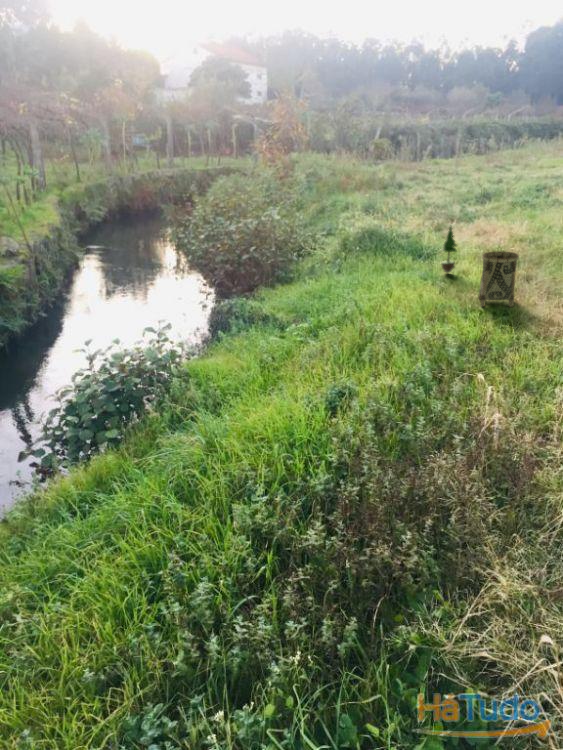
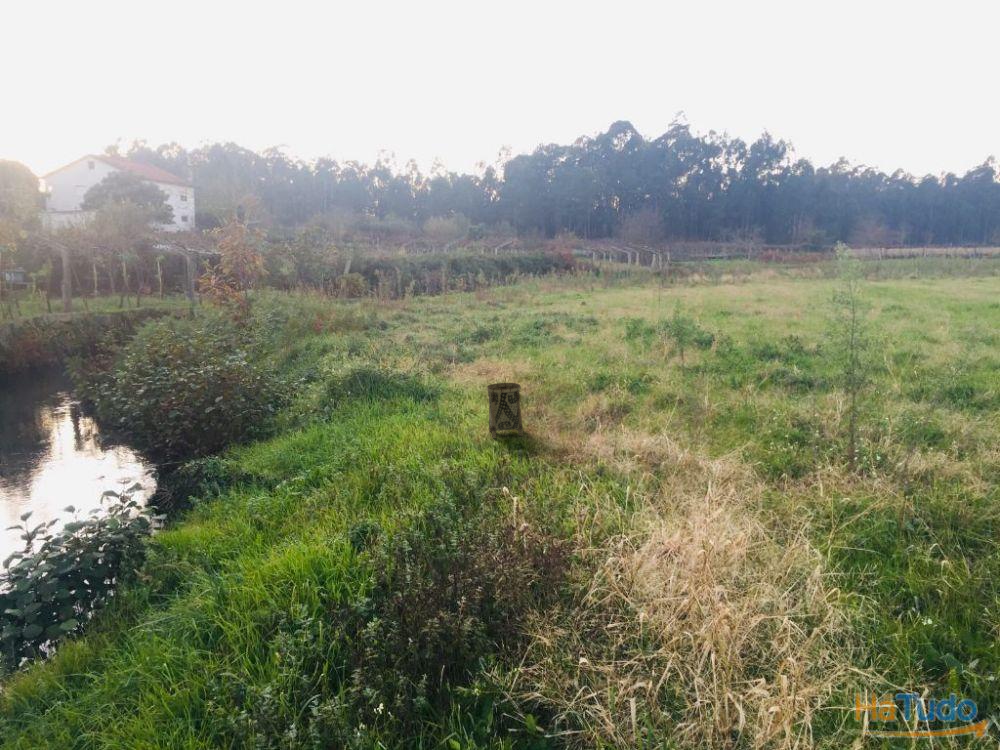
potted tree: present [441,227,457,273] -> none [444,361,462,411]

